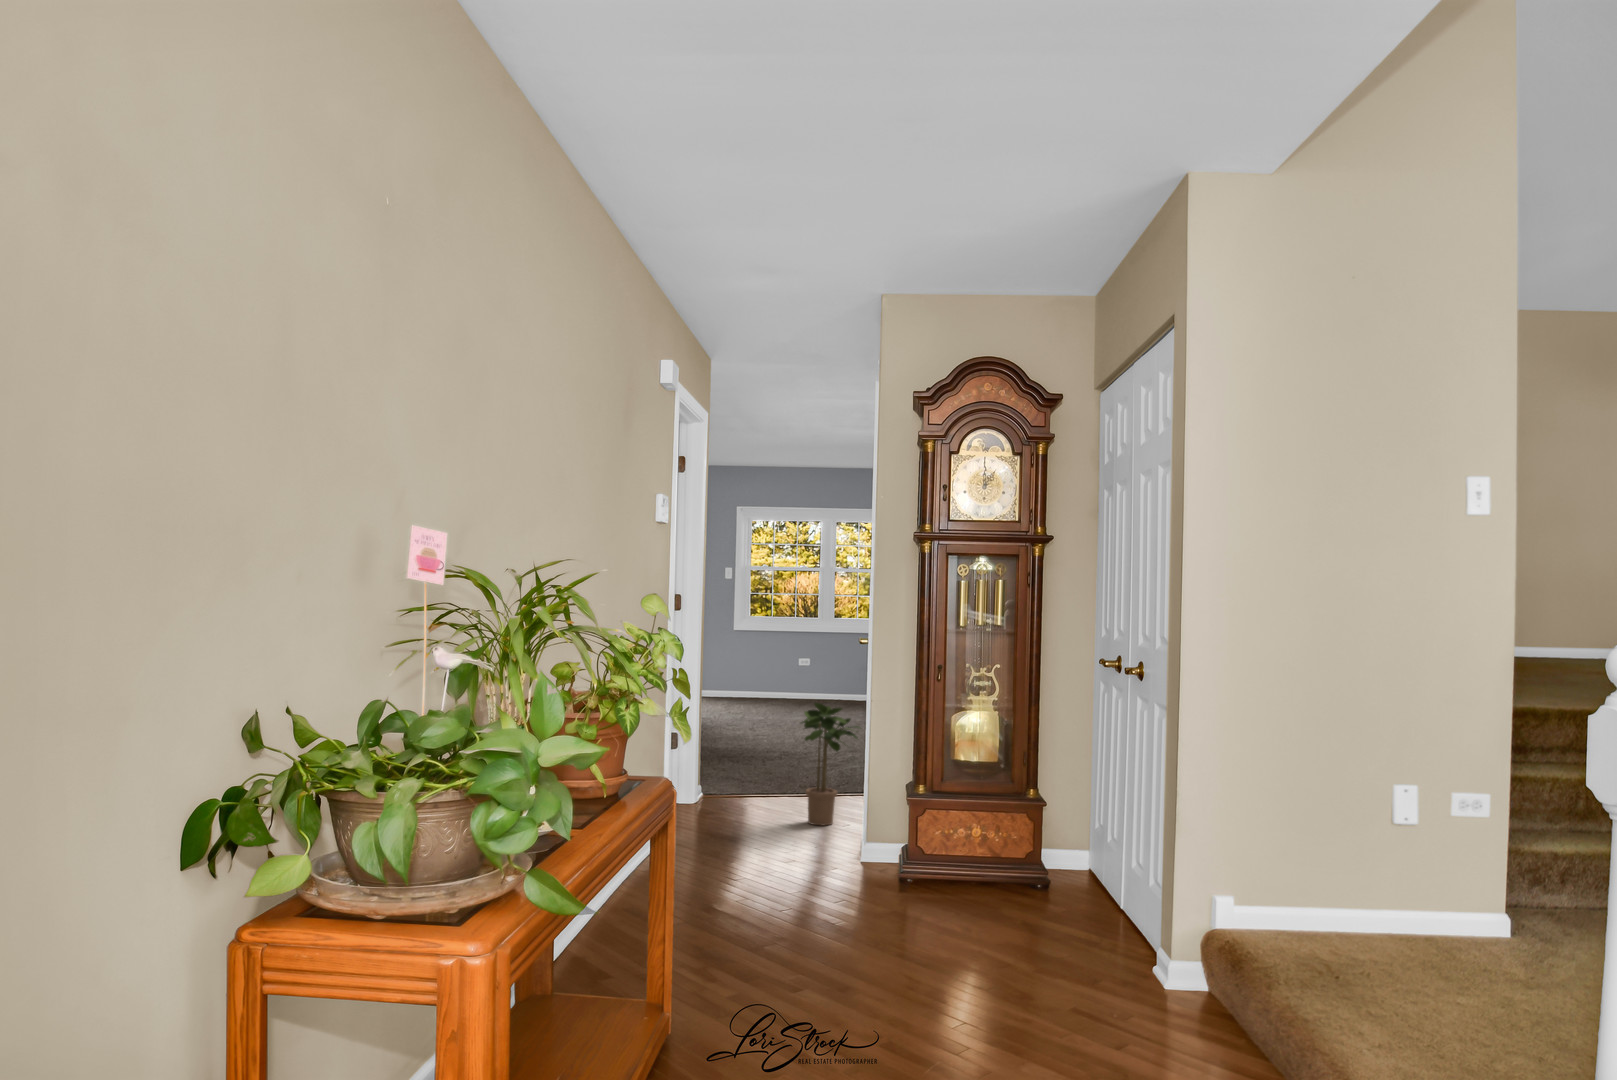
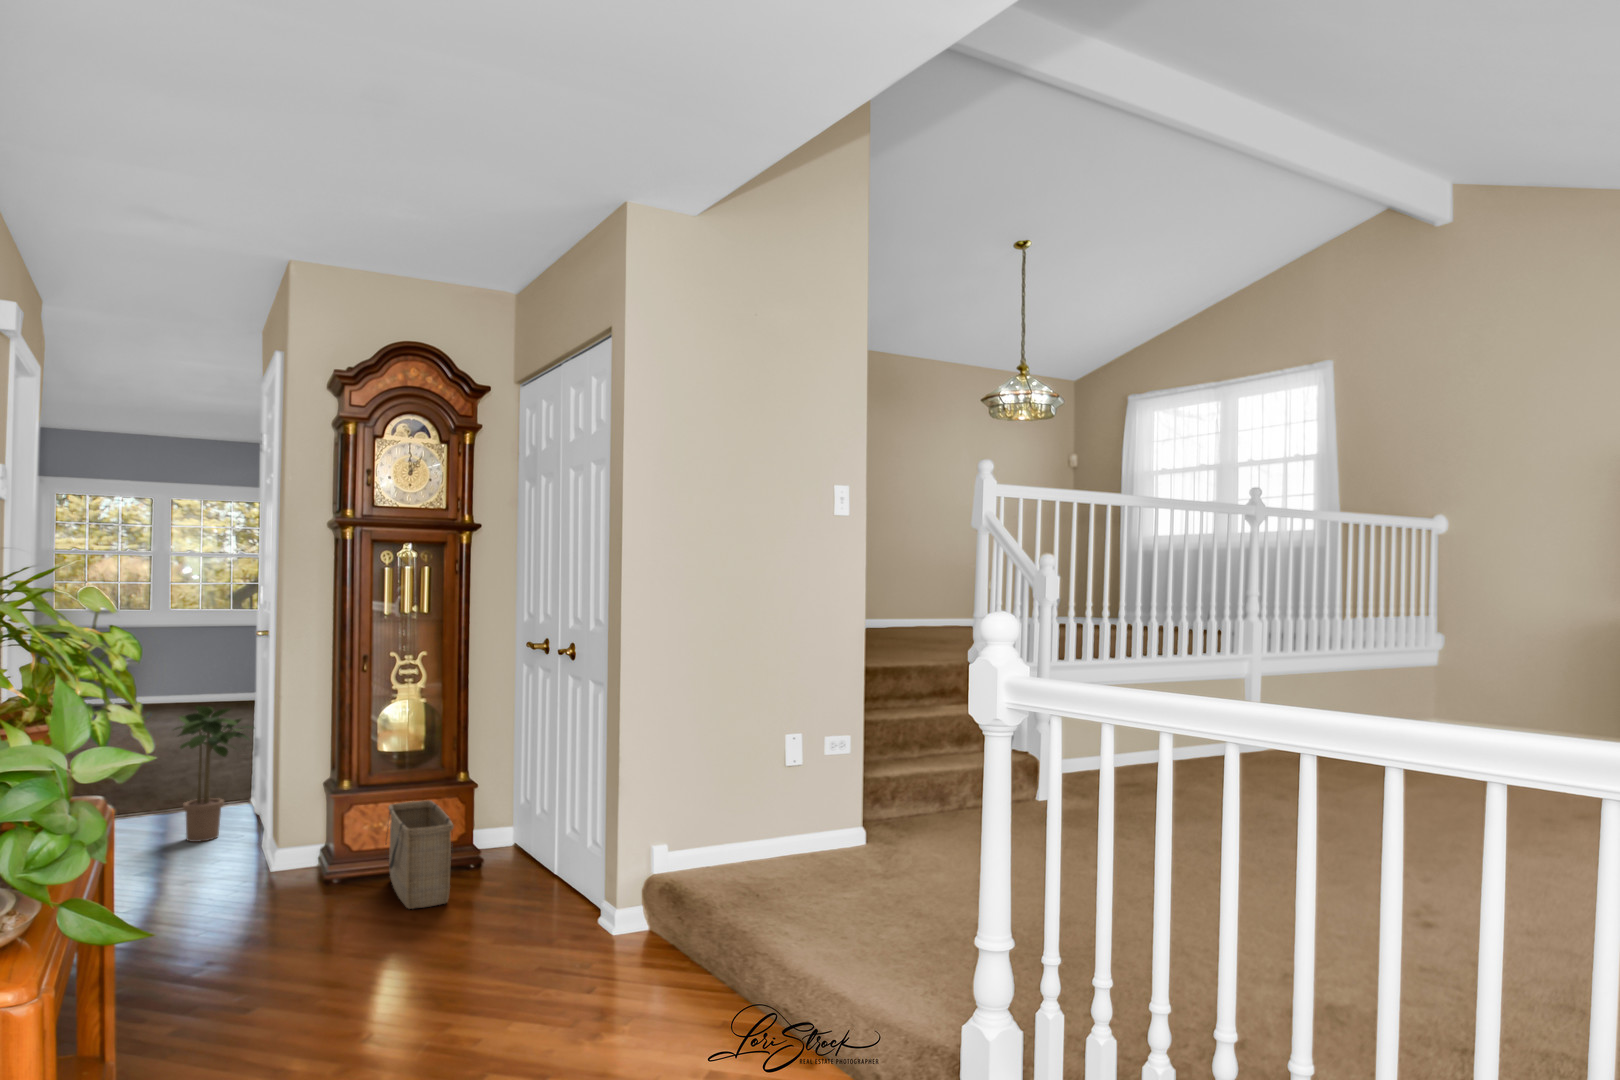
basket: none [954,812,1015,918] -> present [386,800,454,909]

